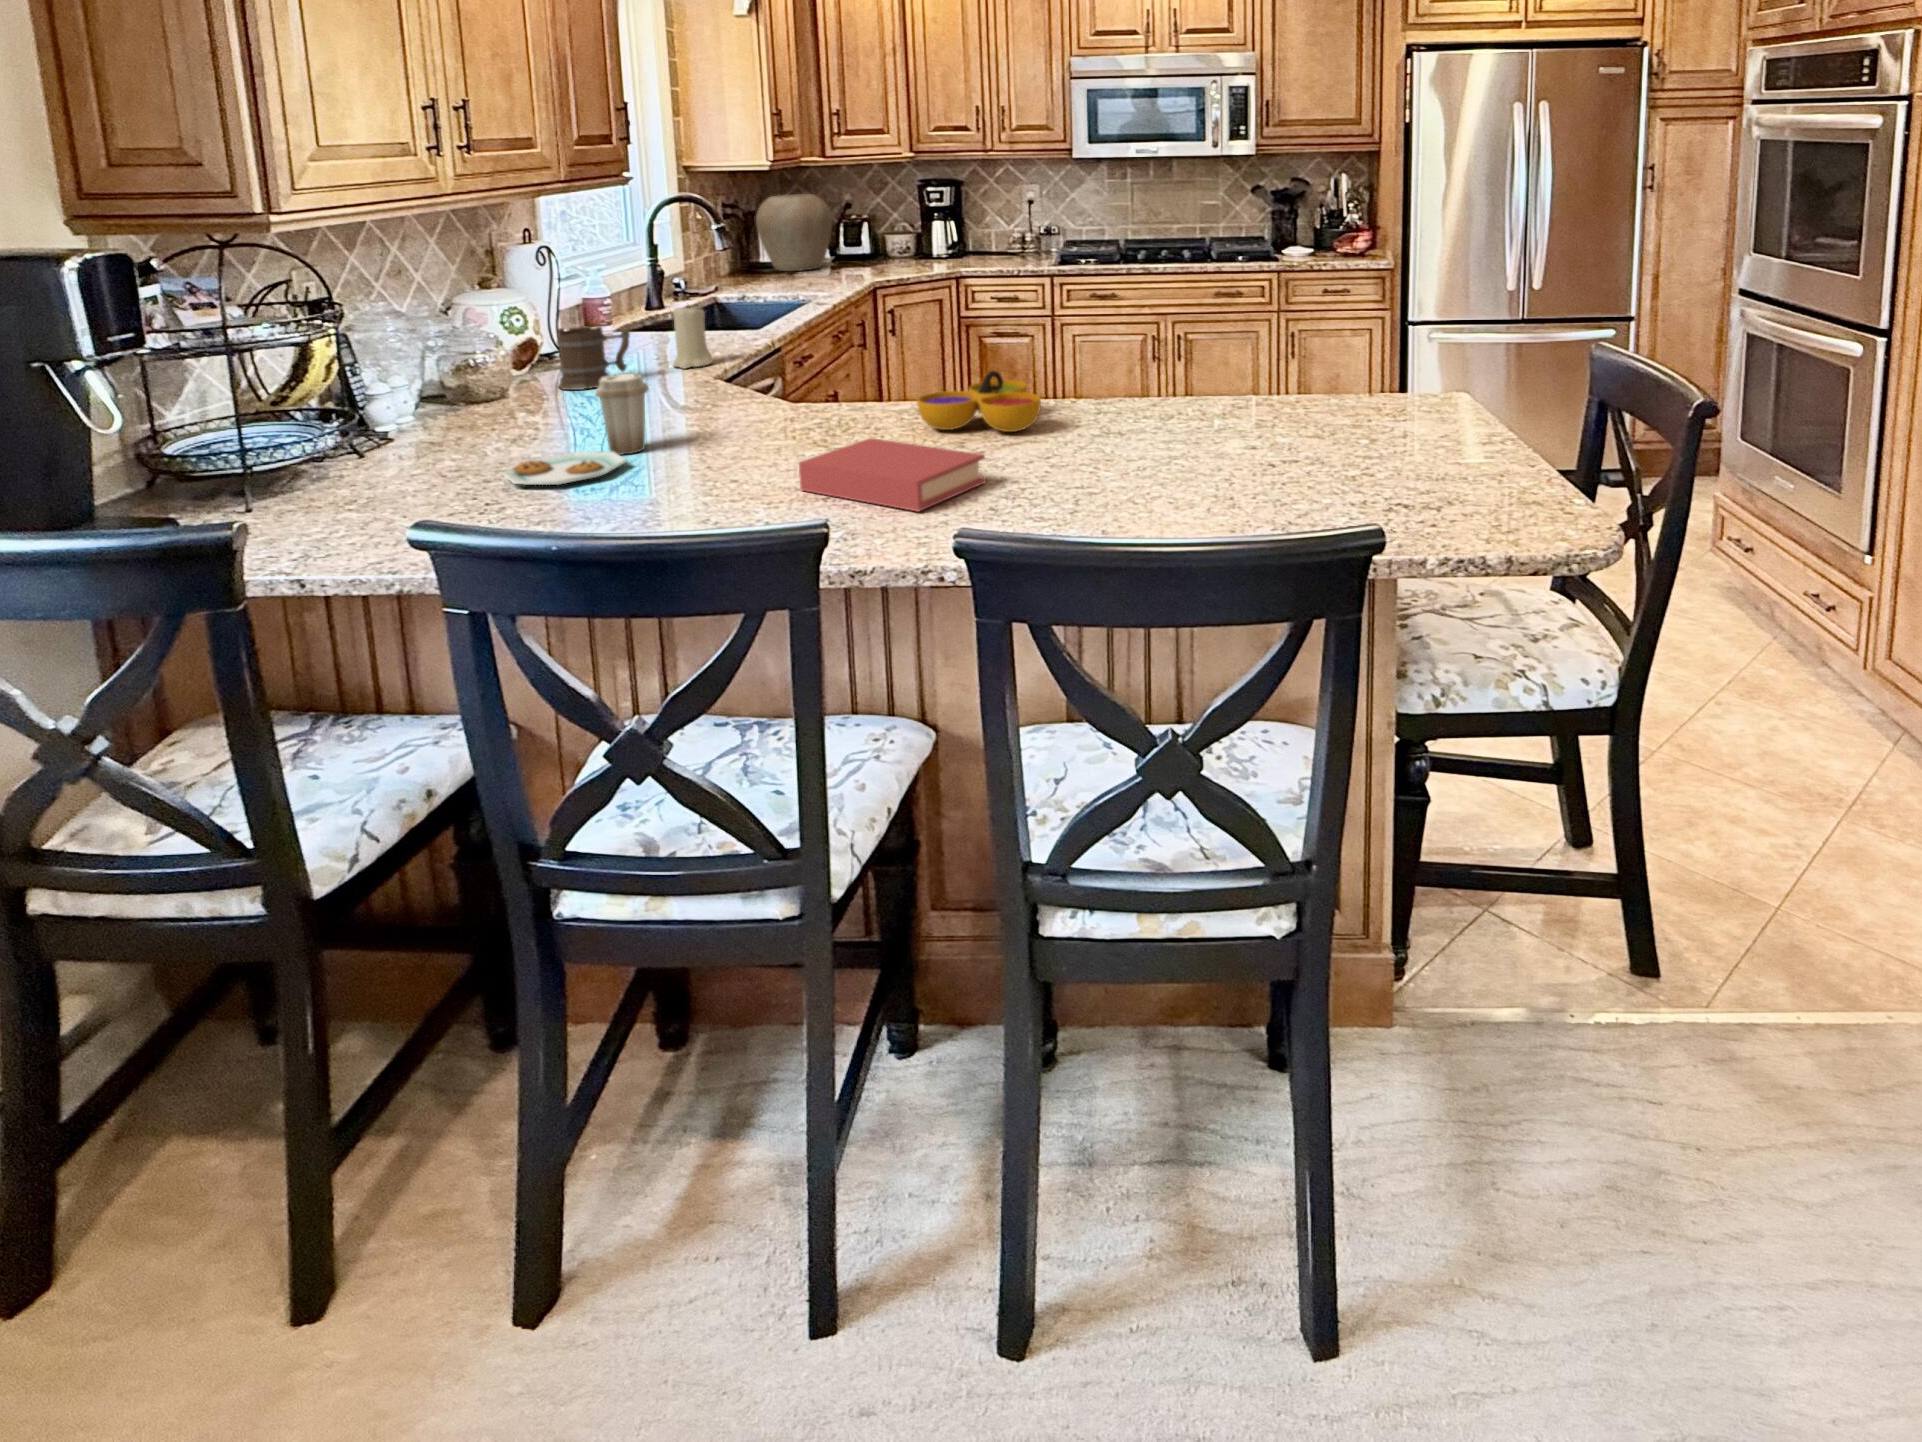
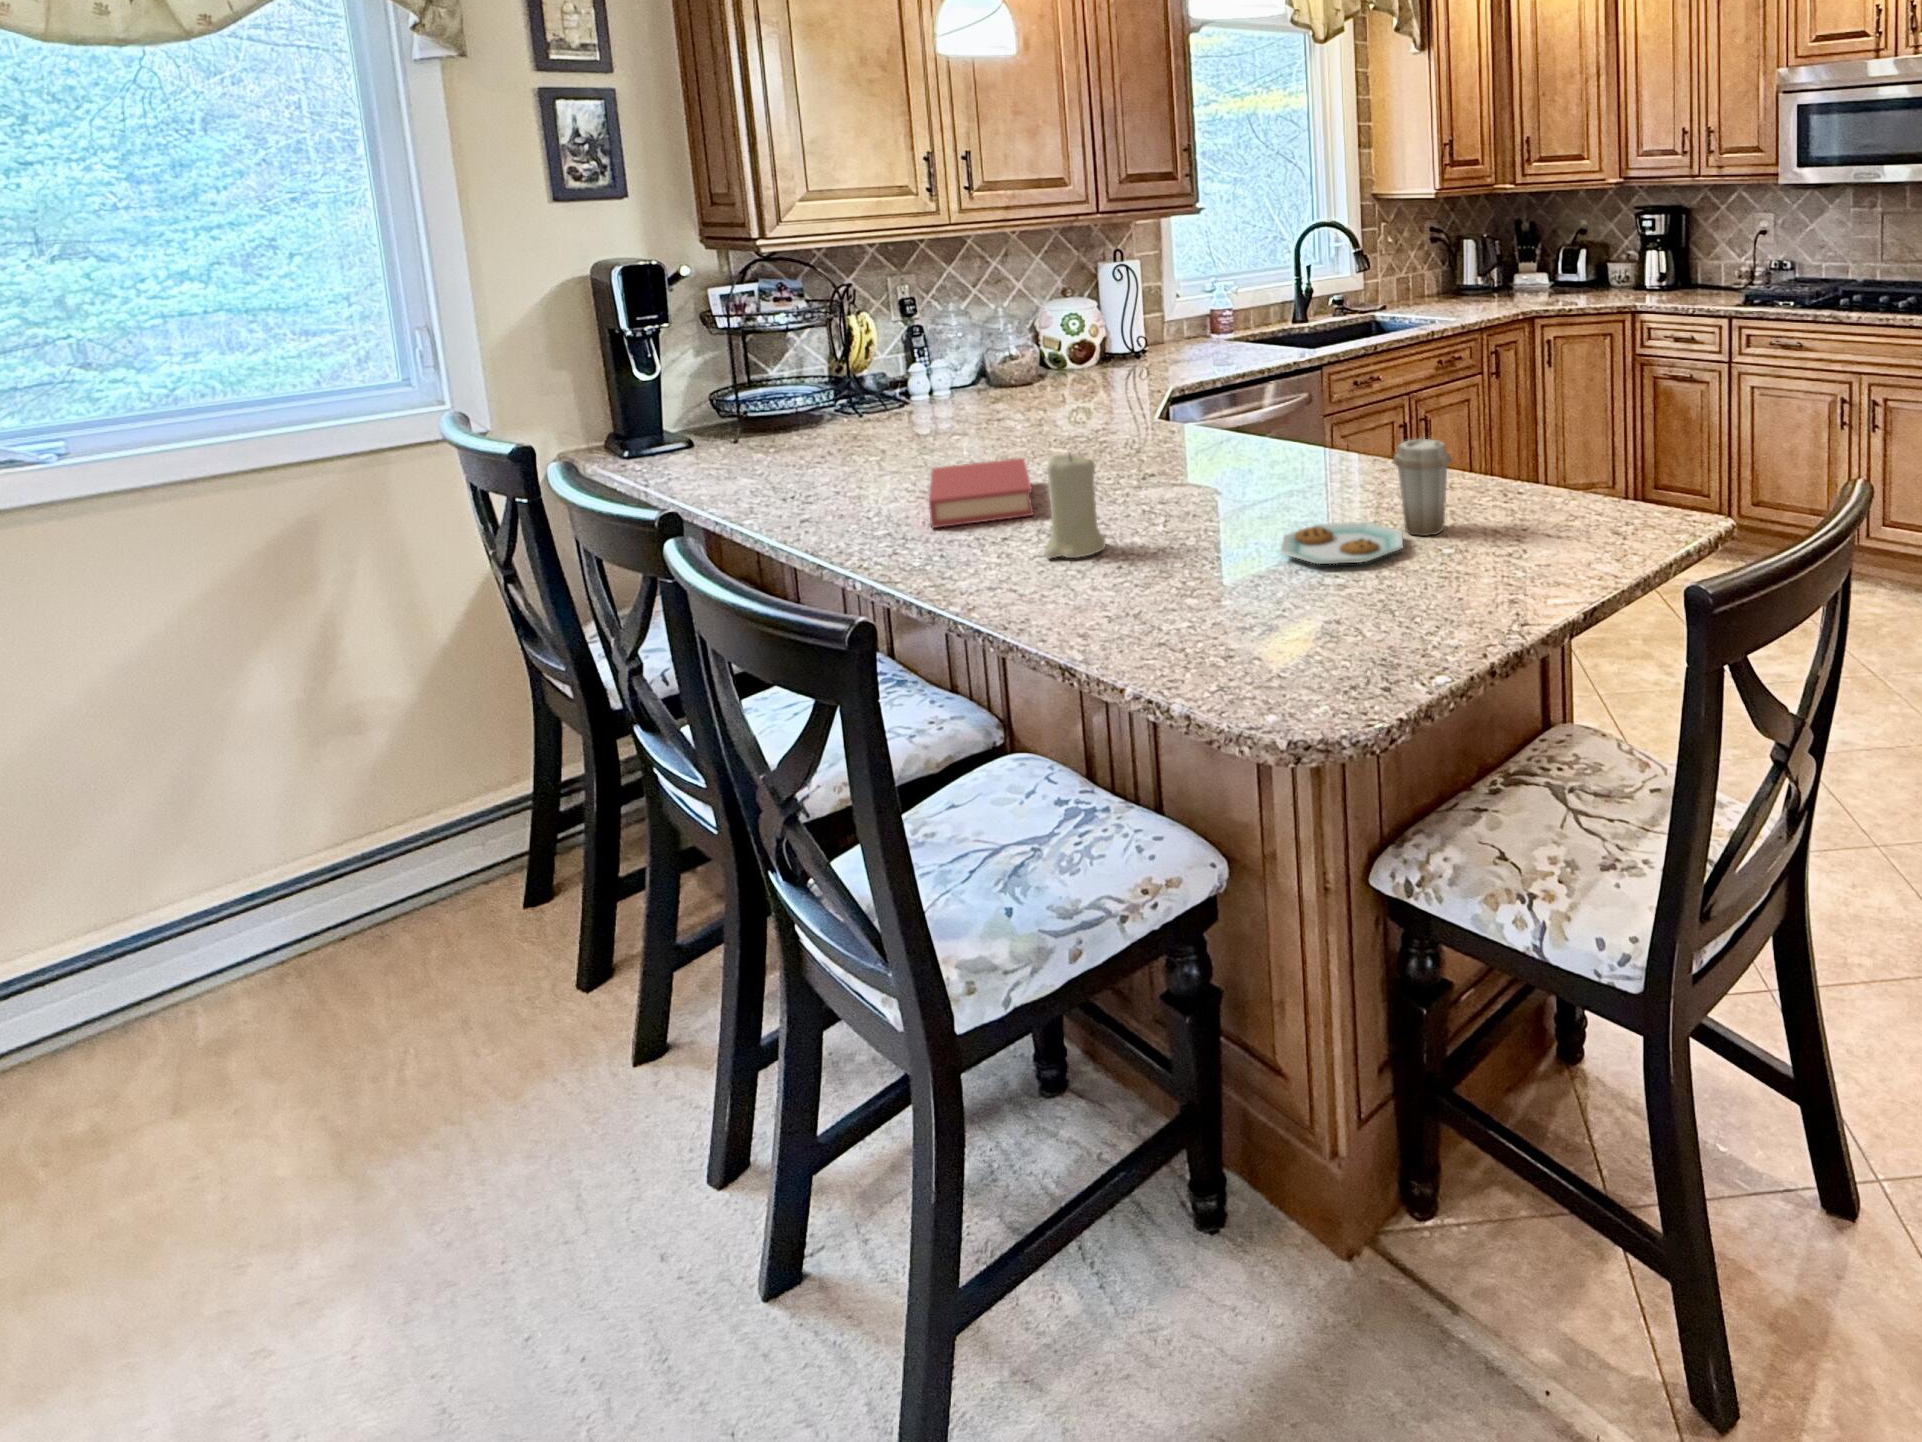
vase: present [756,194,832,271] -> none [1457,220,1529,296]
candle: present [673,306,713,369] -> present [1045,454,1105,558]
mug: present [557,326,630,390] -> none [1056,334,1114,387]
decorative bowl: present [917,370,1041,432] -> none [1124,412,1247,475]
plate: present [503,373,649,485] -> present [1281,439,1452,564]

